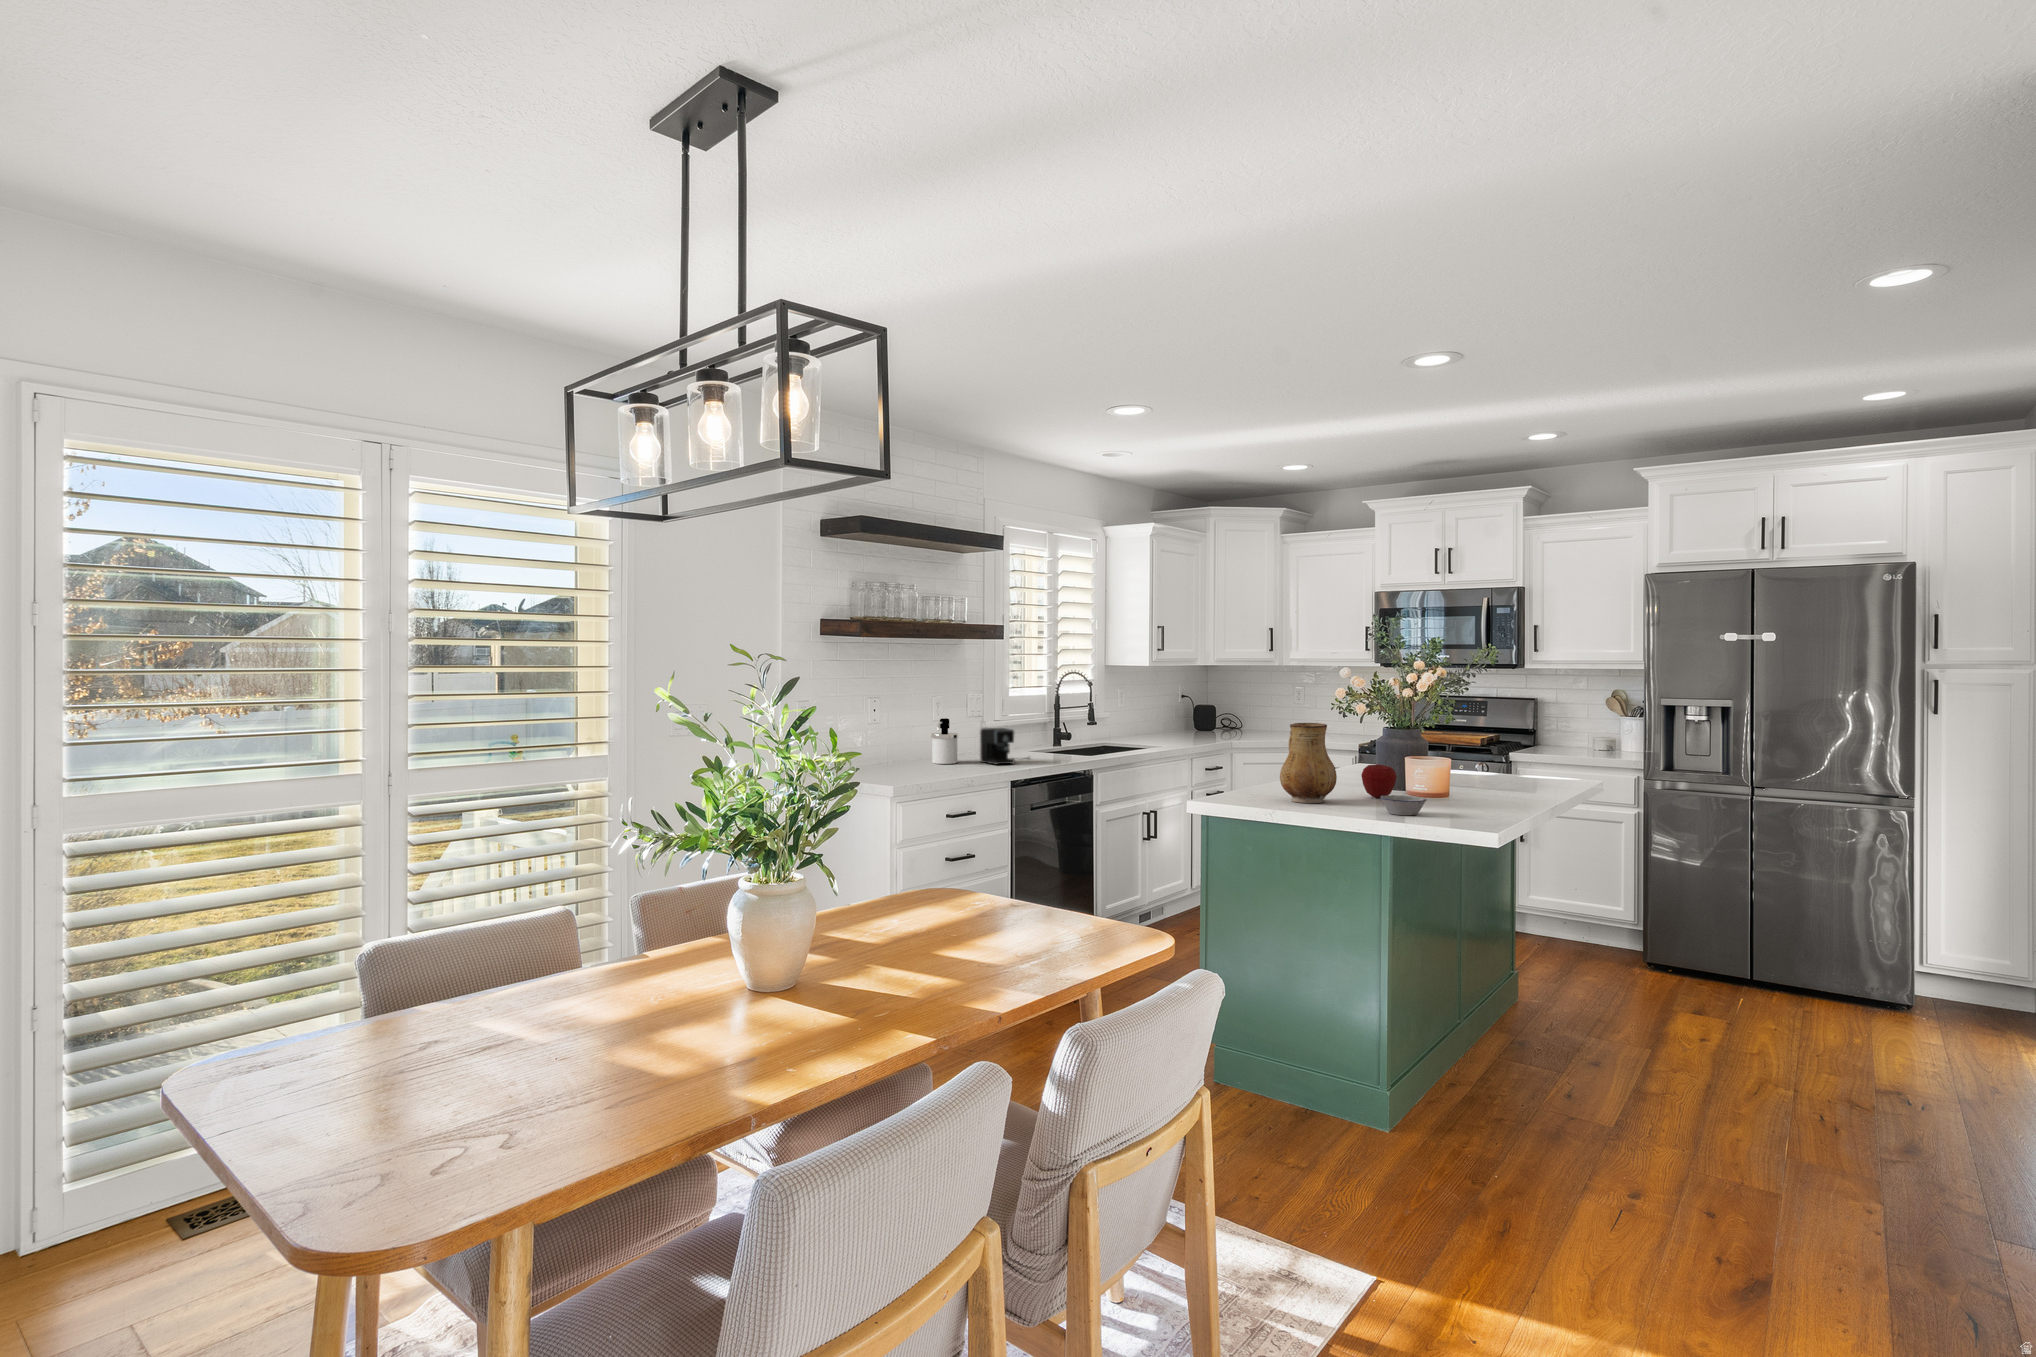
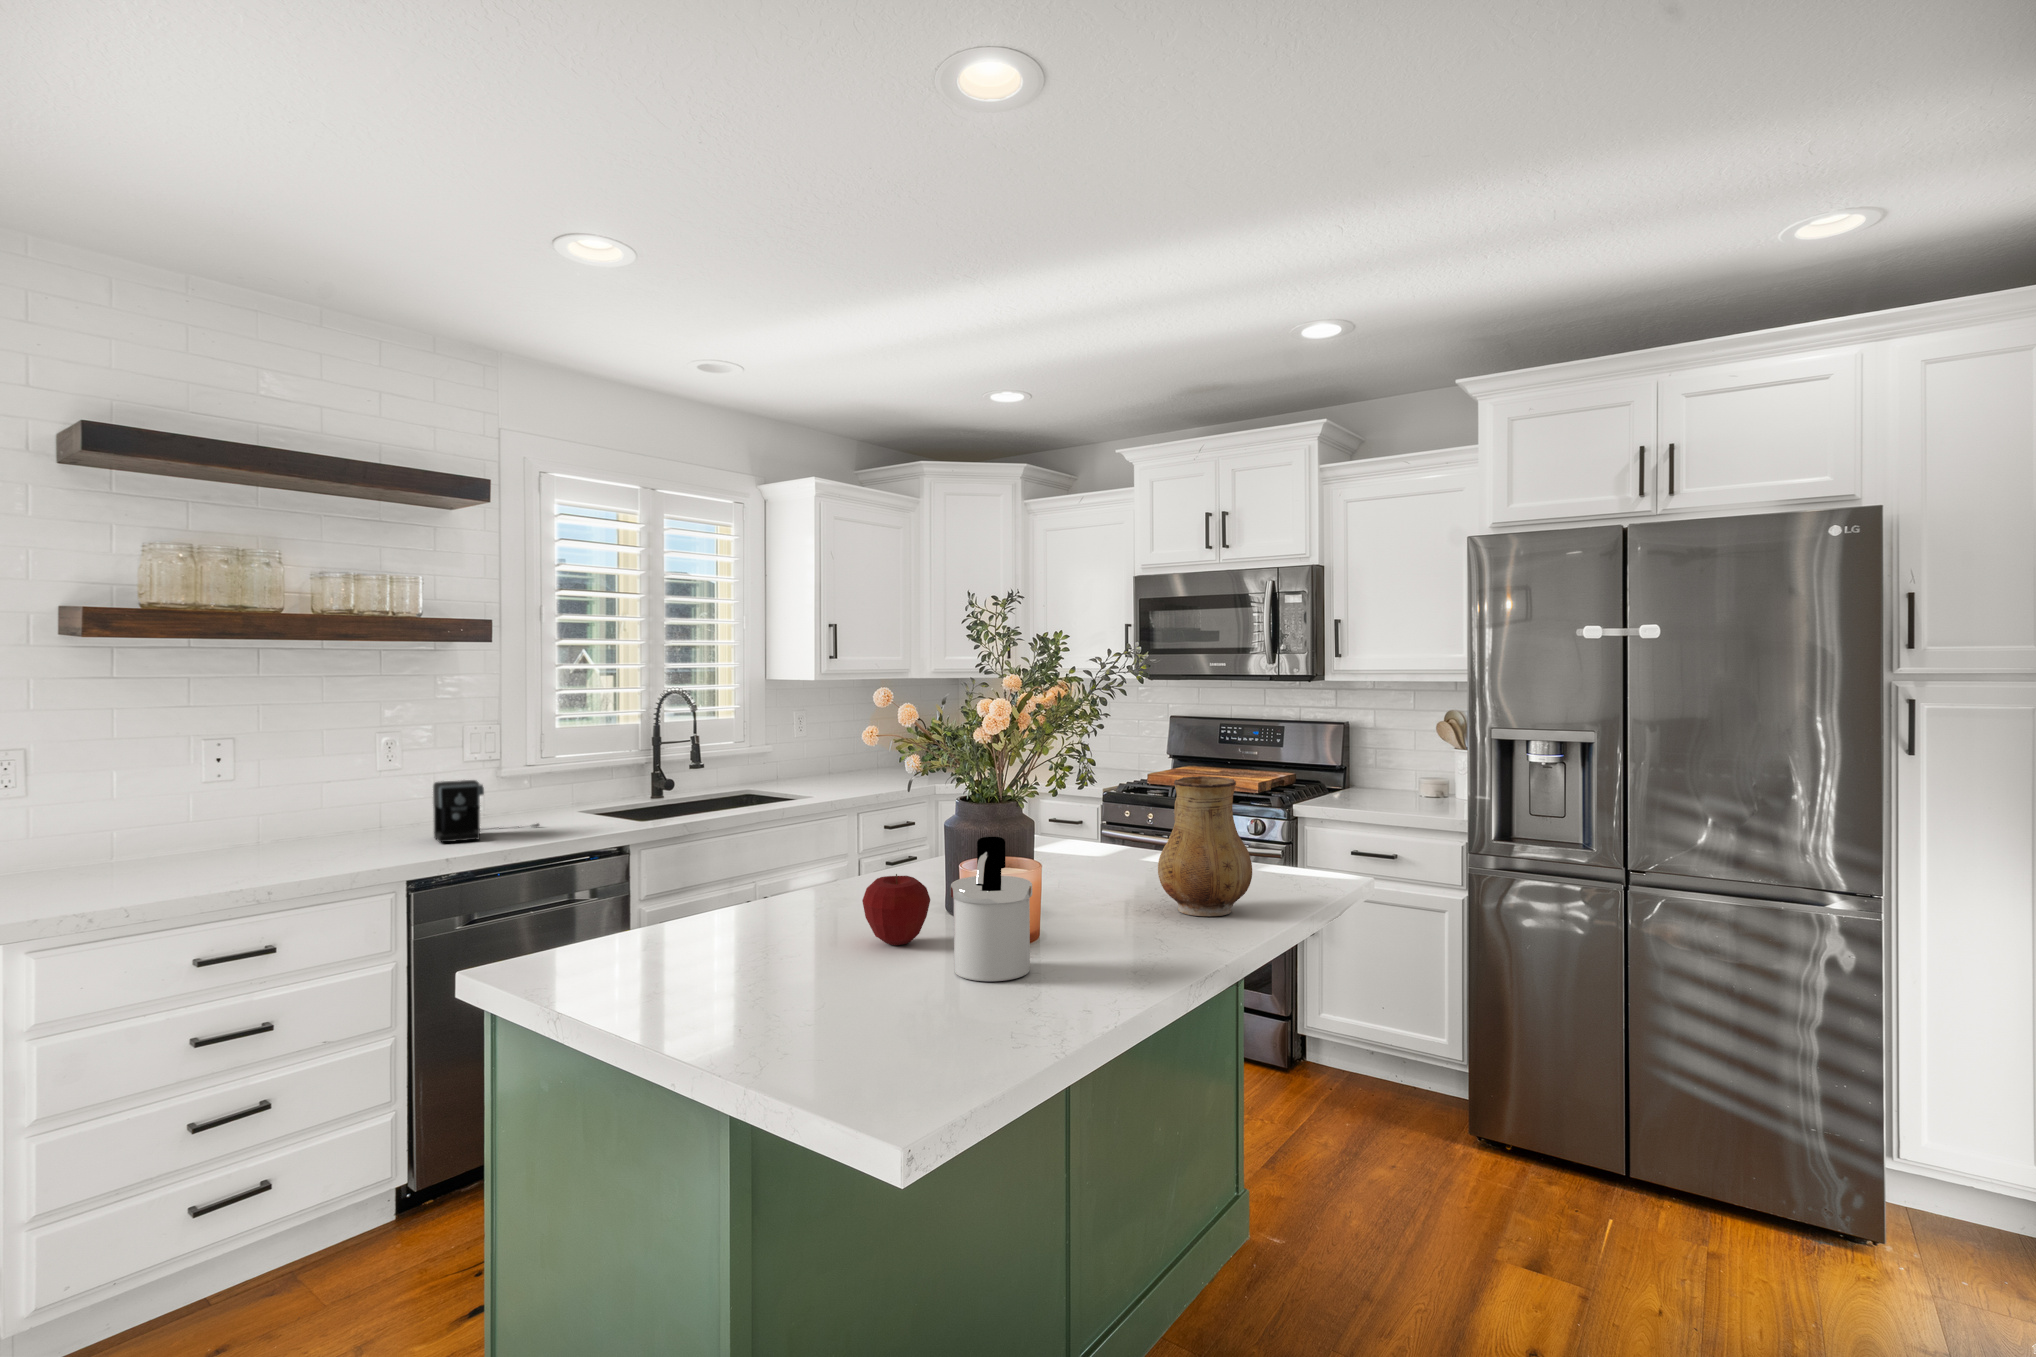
soap dispenser: present [931,718,958,764] -> present [951,836,1032,981]
ceramic pitcher: present [1280,723,1337,803] -> present [1158,776,1252,916]
bowl: present [1380,795,1427,815] -> none [782,968,885,1028]

